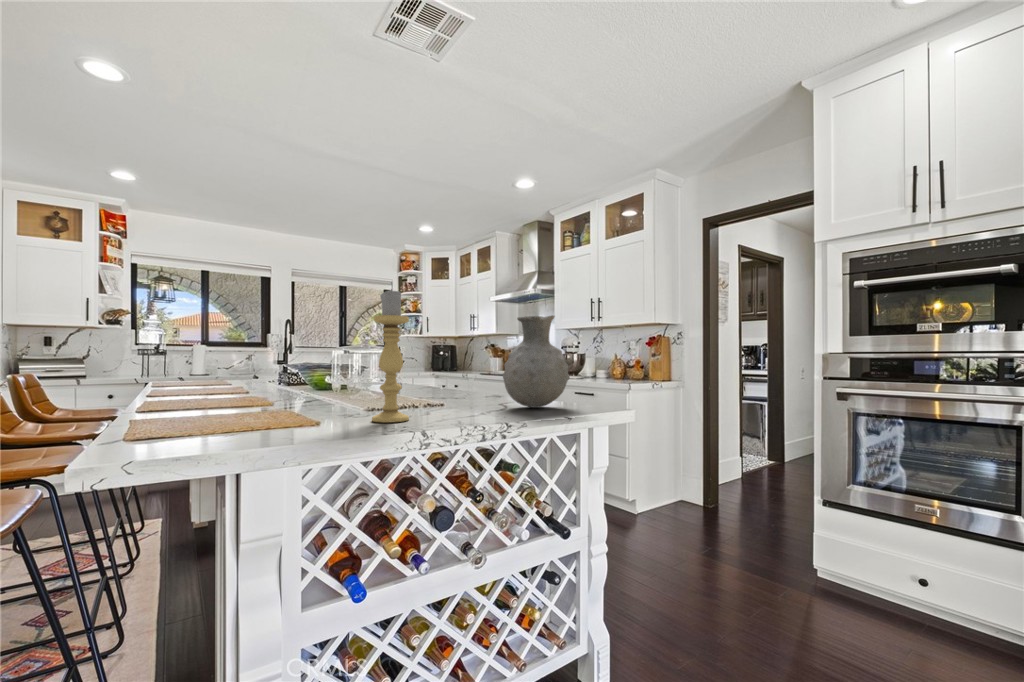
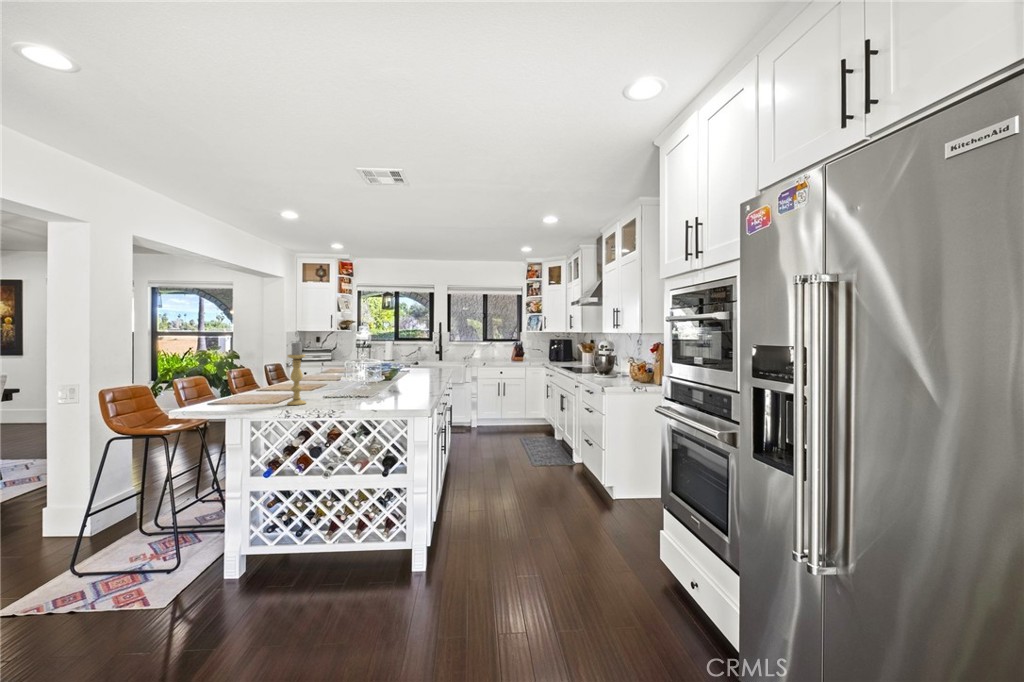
vase: present [503,315,570,408] -> none [364,350,405,403]

